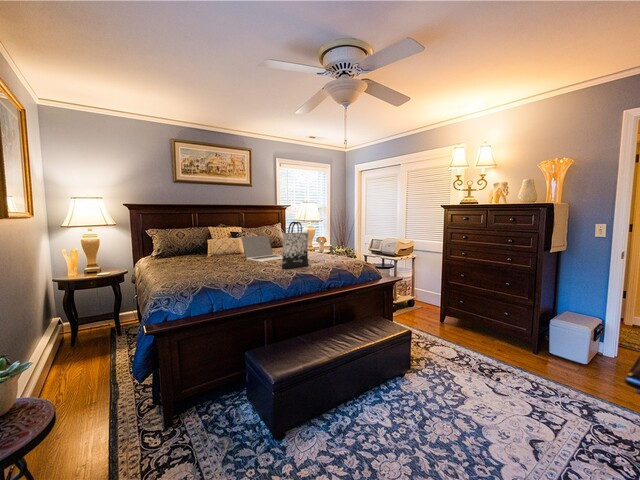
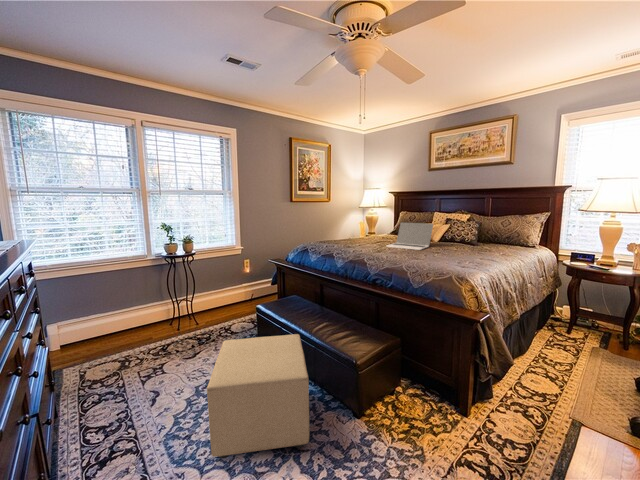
tote bag: present [282,222,309,269] -> none [350,207,376,255]
ottoman: none [378,343,497,457] -> present [207,334,309,458]

